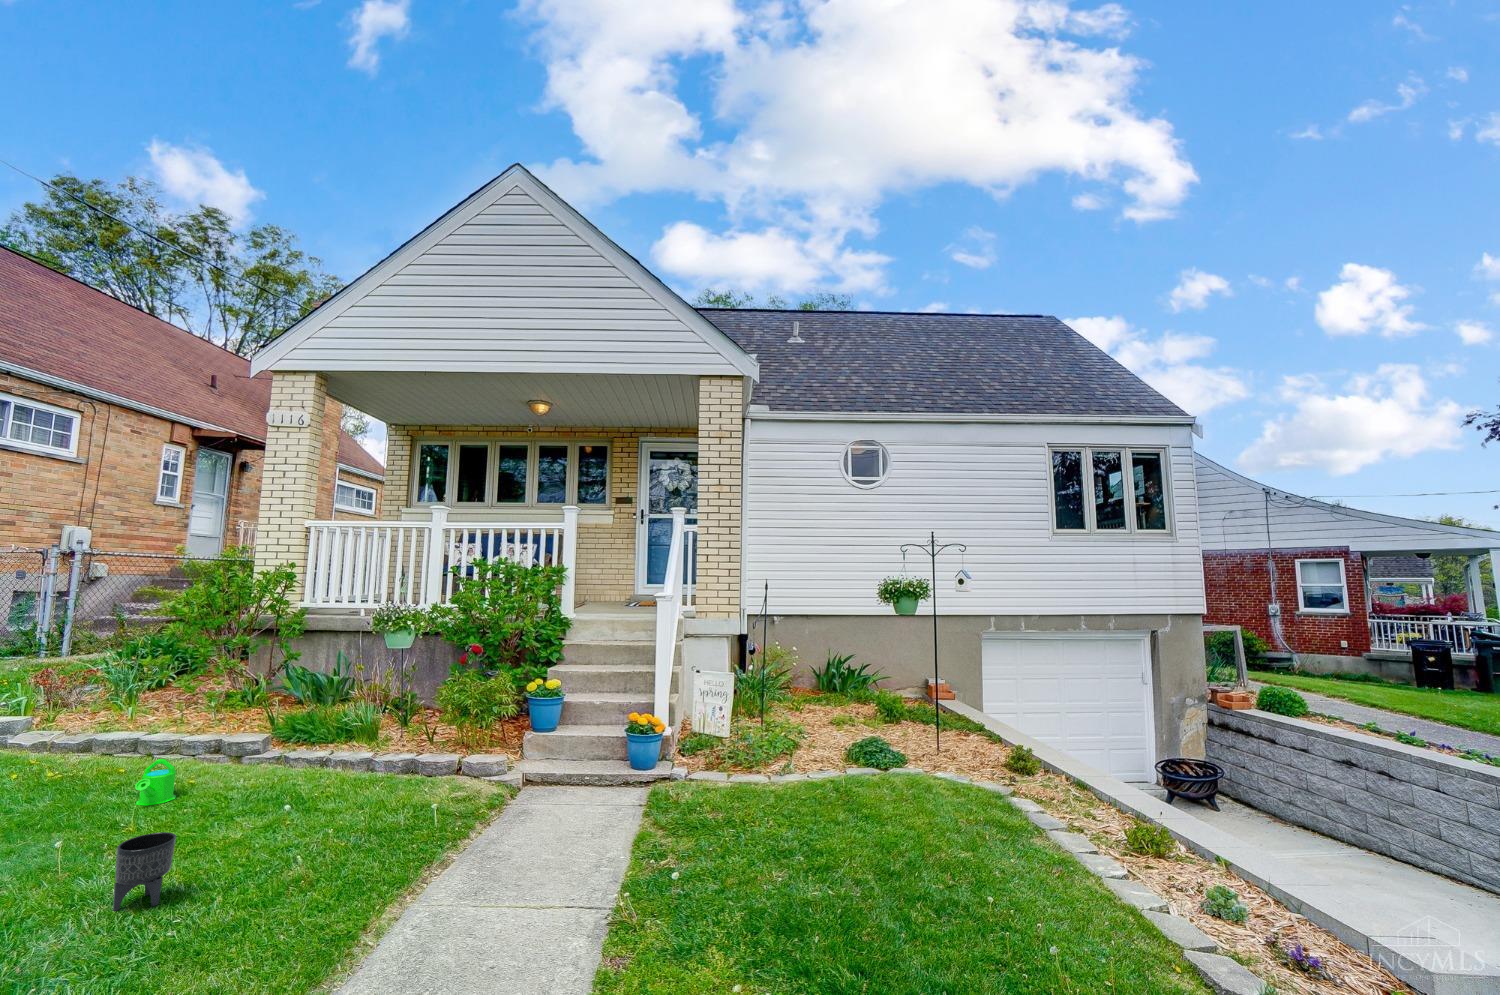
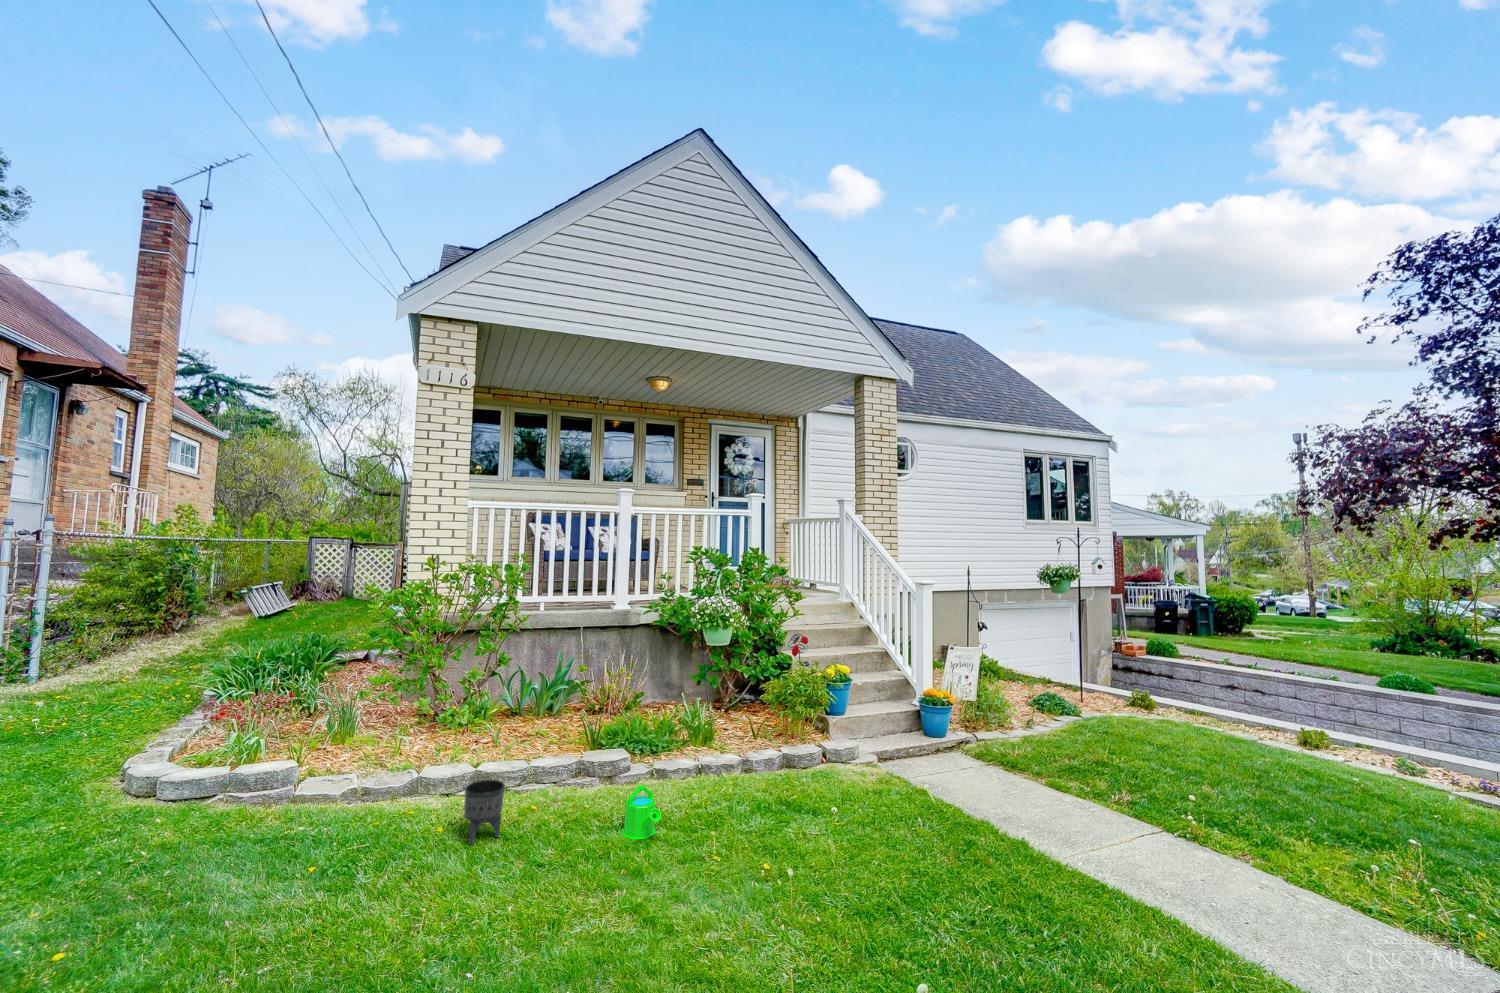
planter: present [113,832,176,911] -> present [464,780,505,845]

